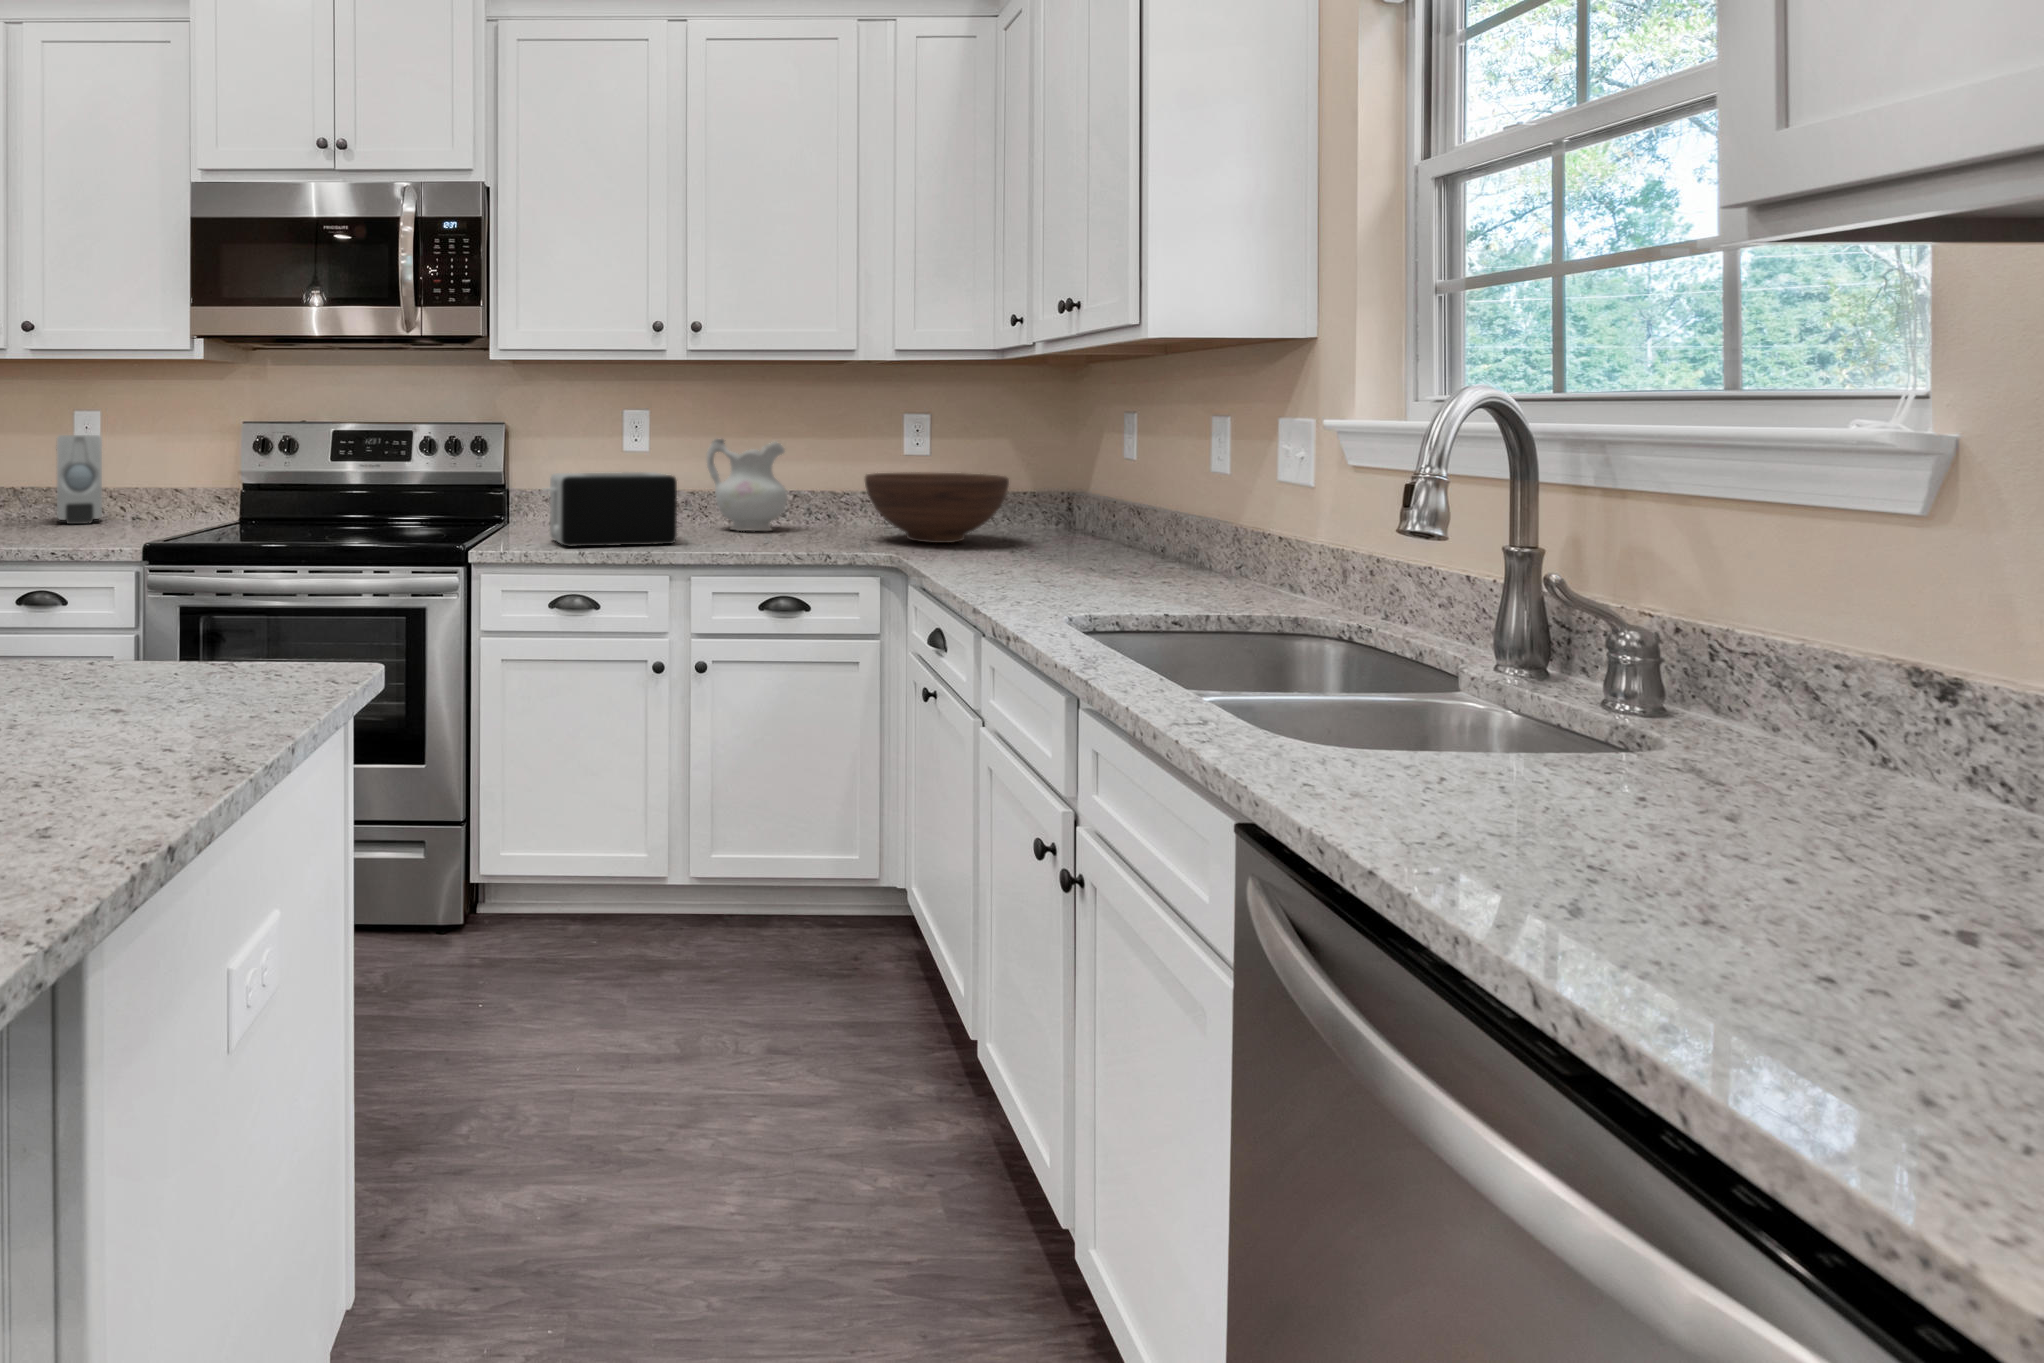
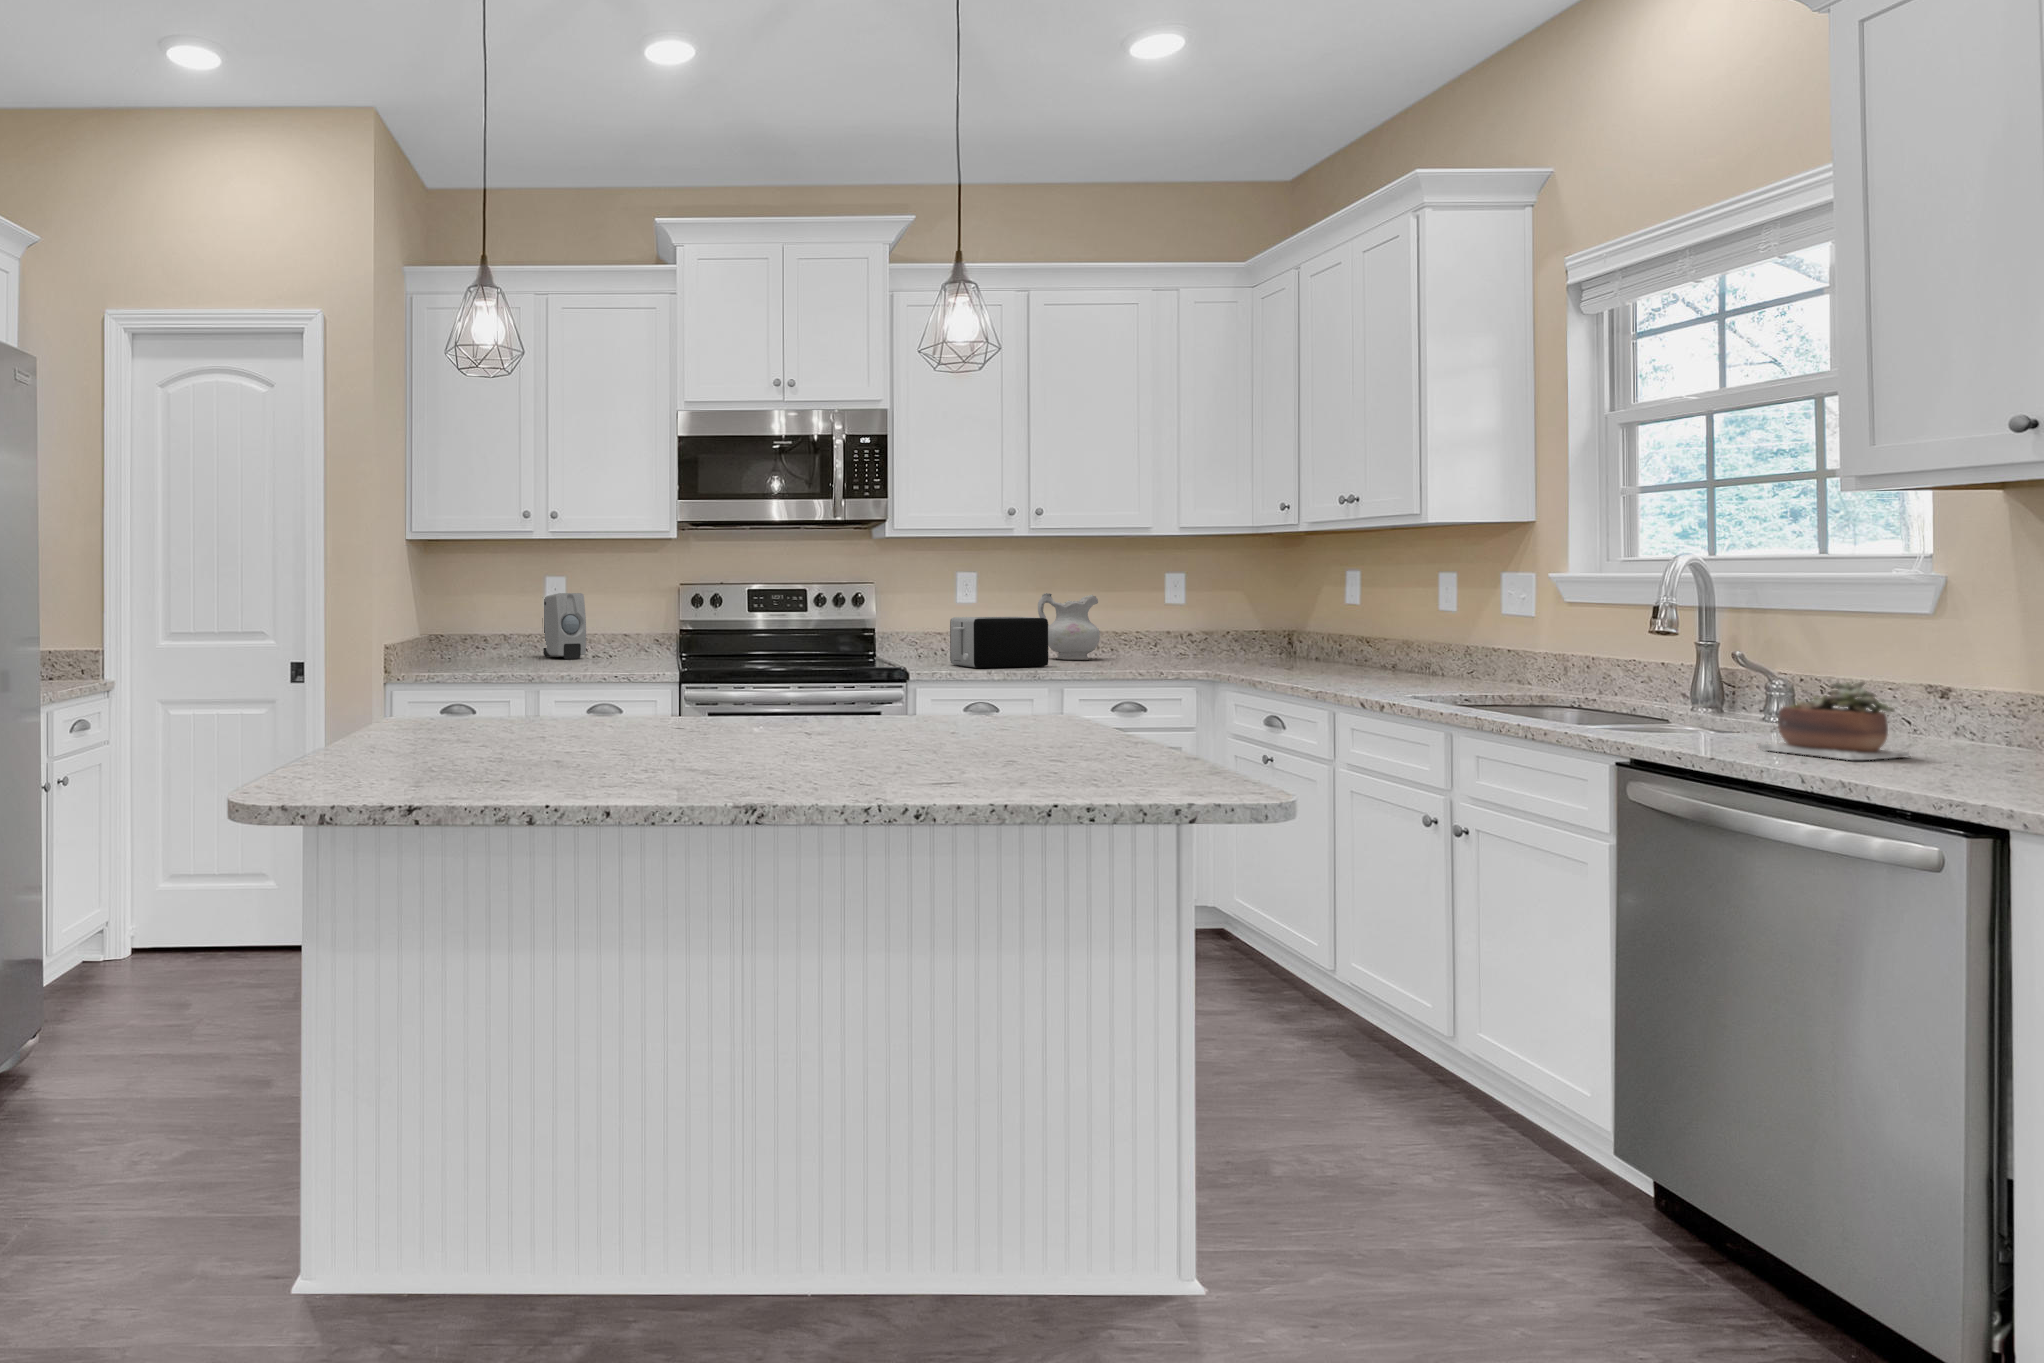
fruit bowl: present [865,472,1009,543] -> none [1169,616,1280,665]
succulent plant: none [1516,691,1865,904] -> present [1758,682,1910,760]

